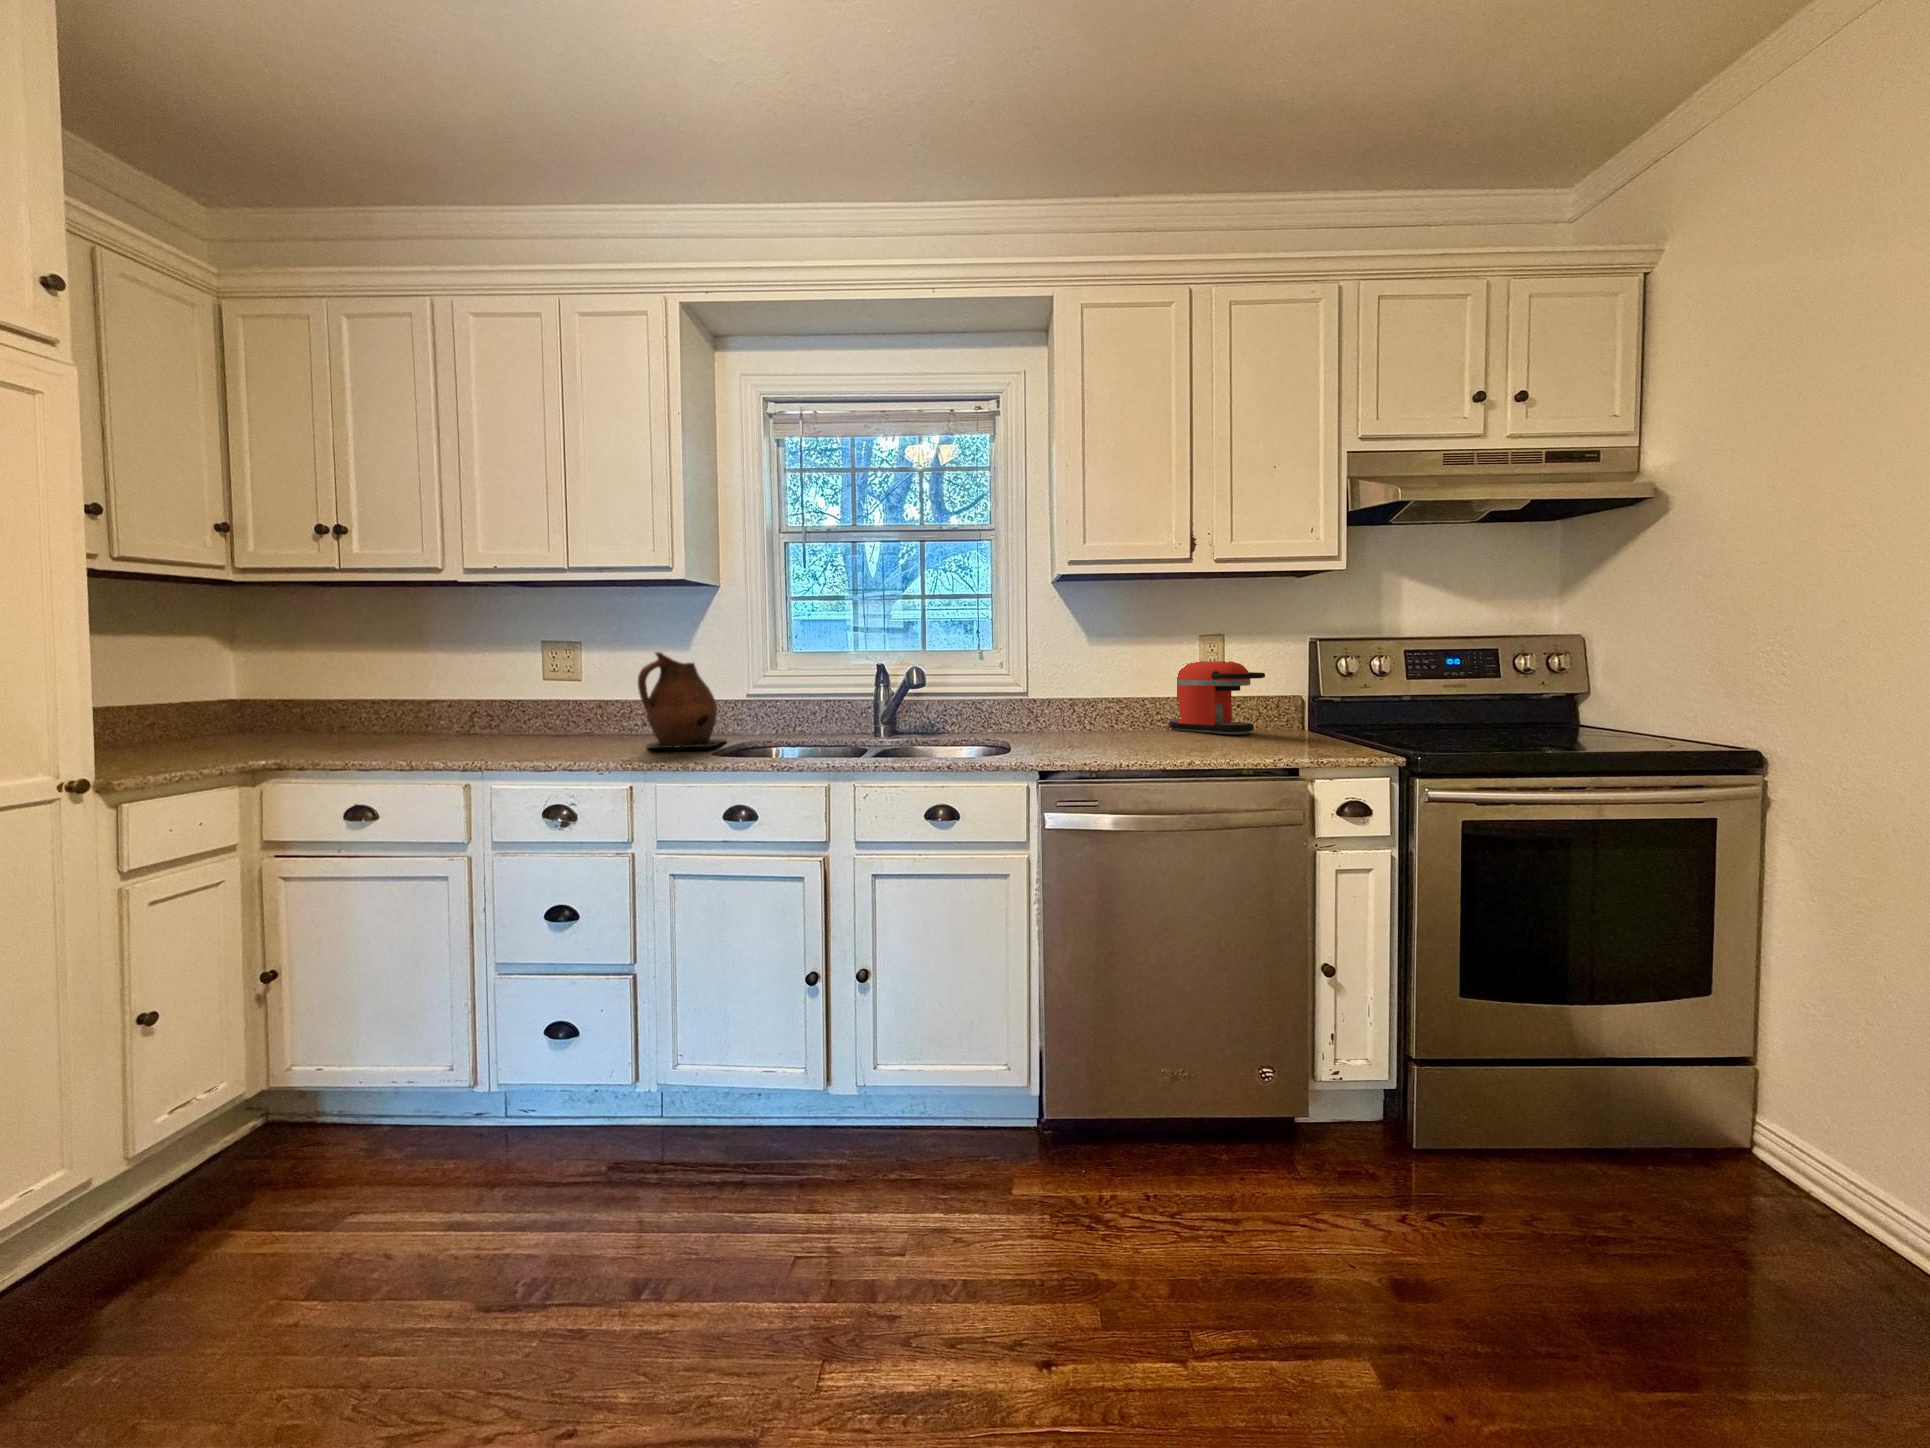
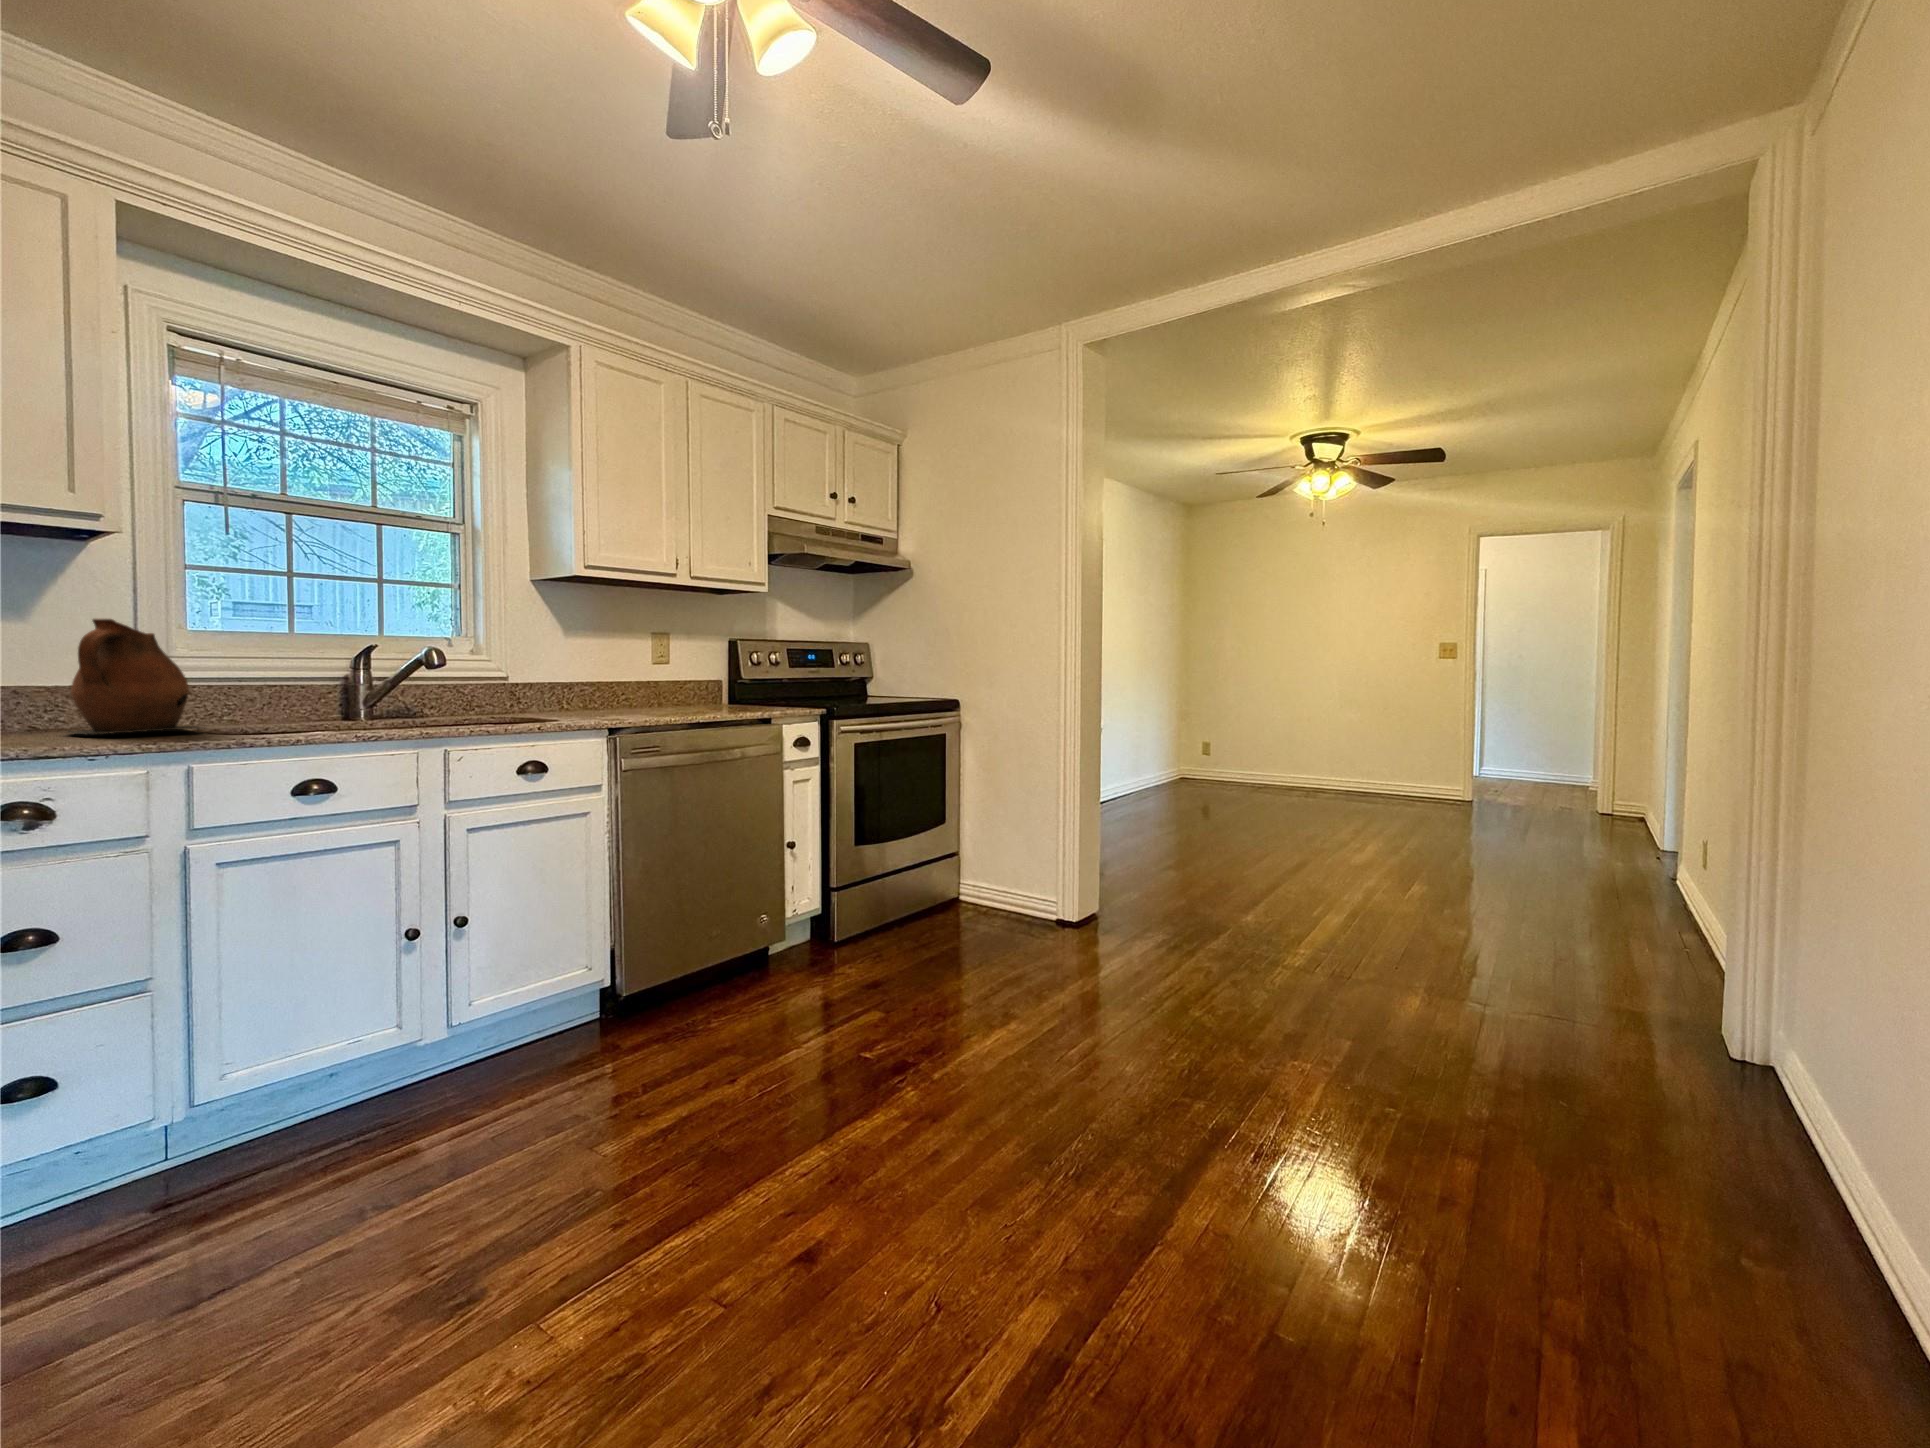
coffee maker: present [1169,661,1265,734] -> none [626,653,707,707]

